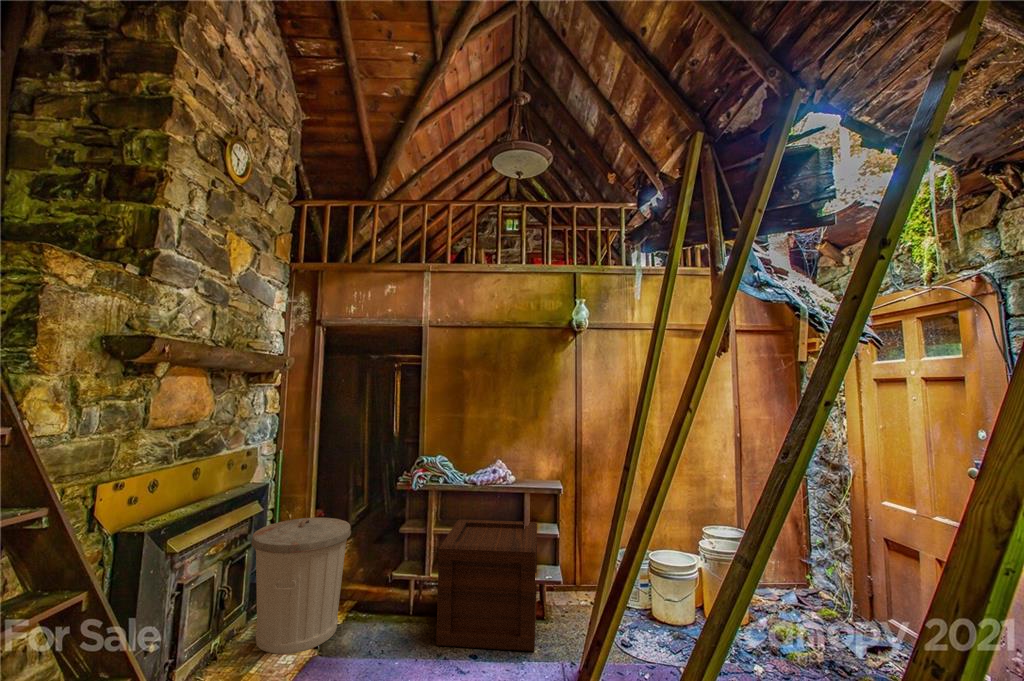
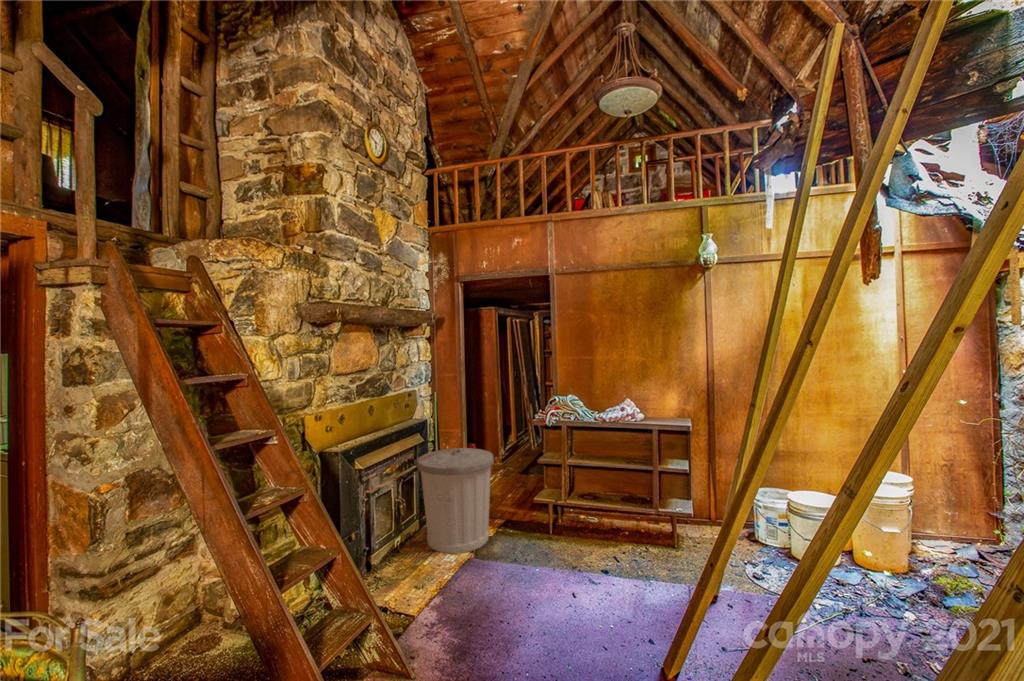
wooden crate: present [436,519,537,651] -> none [569,454,668,574]

